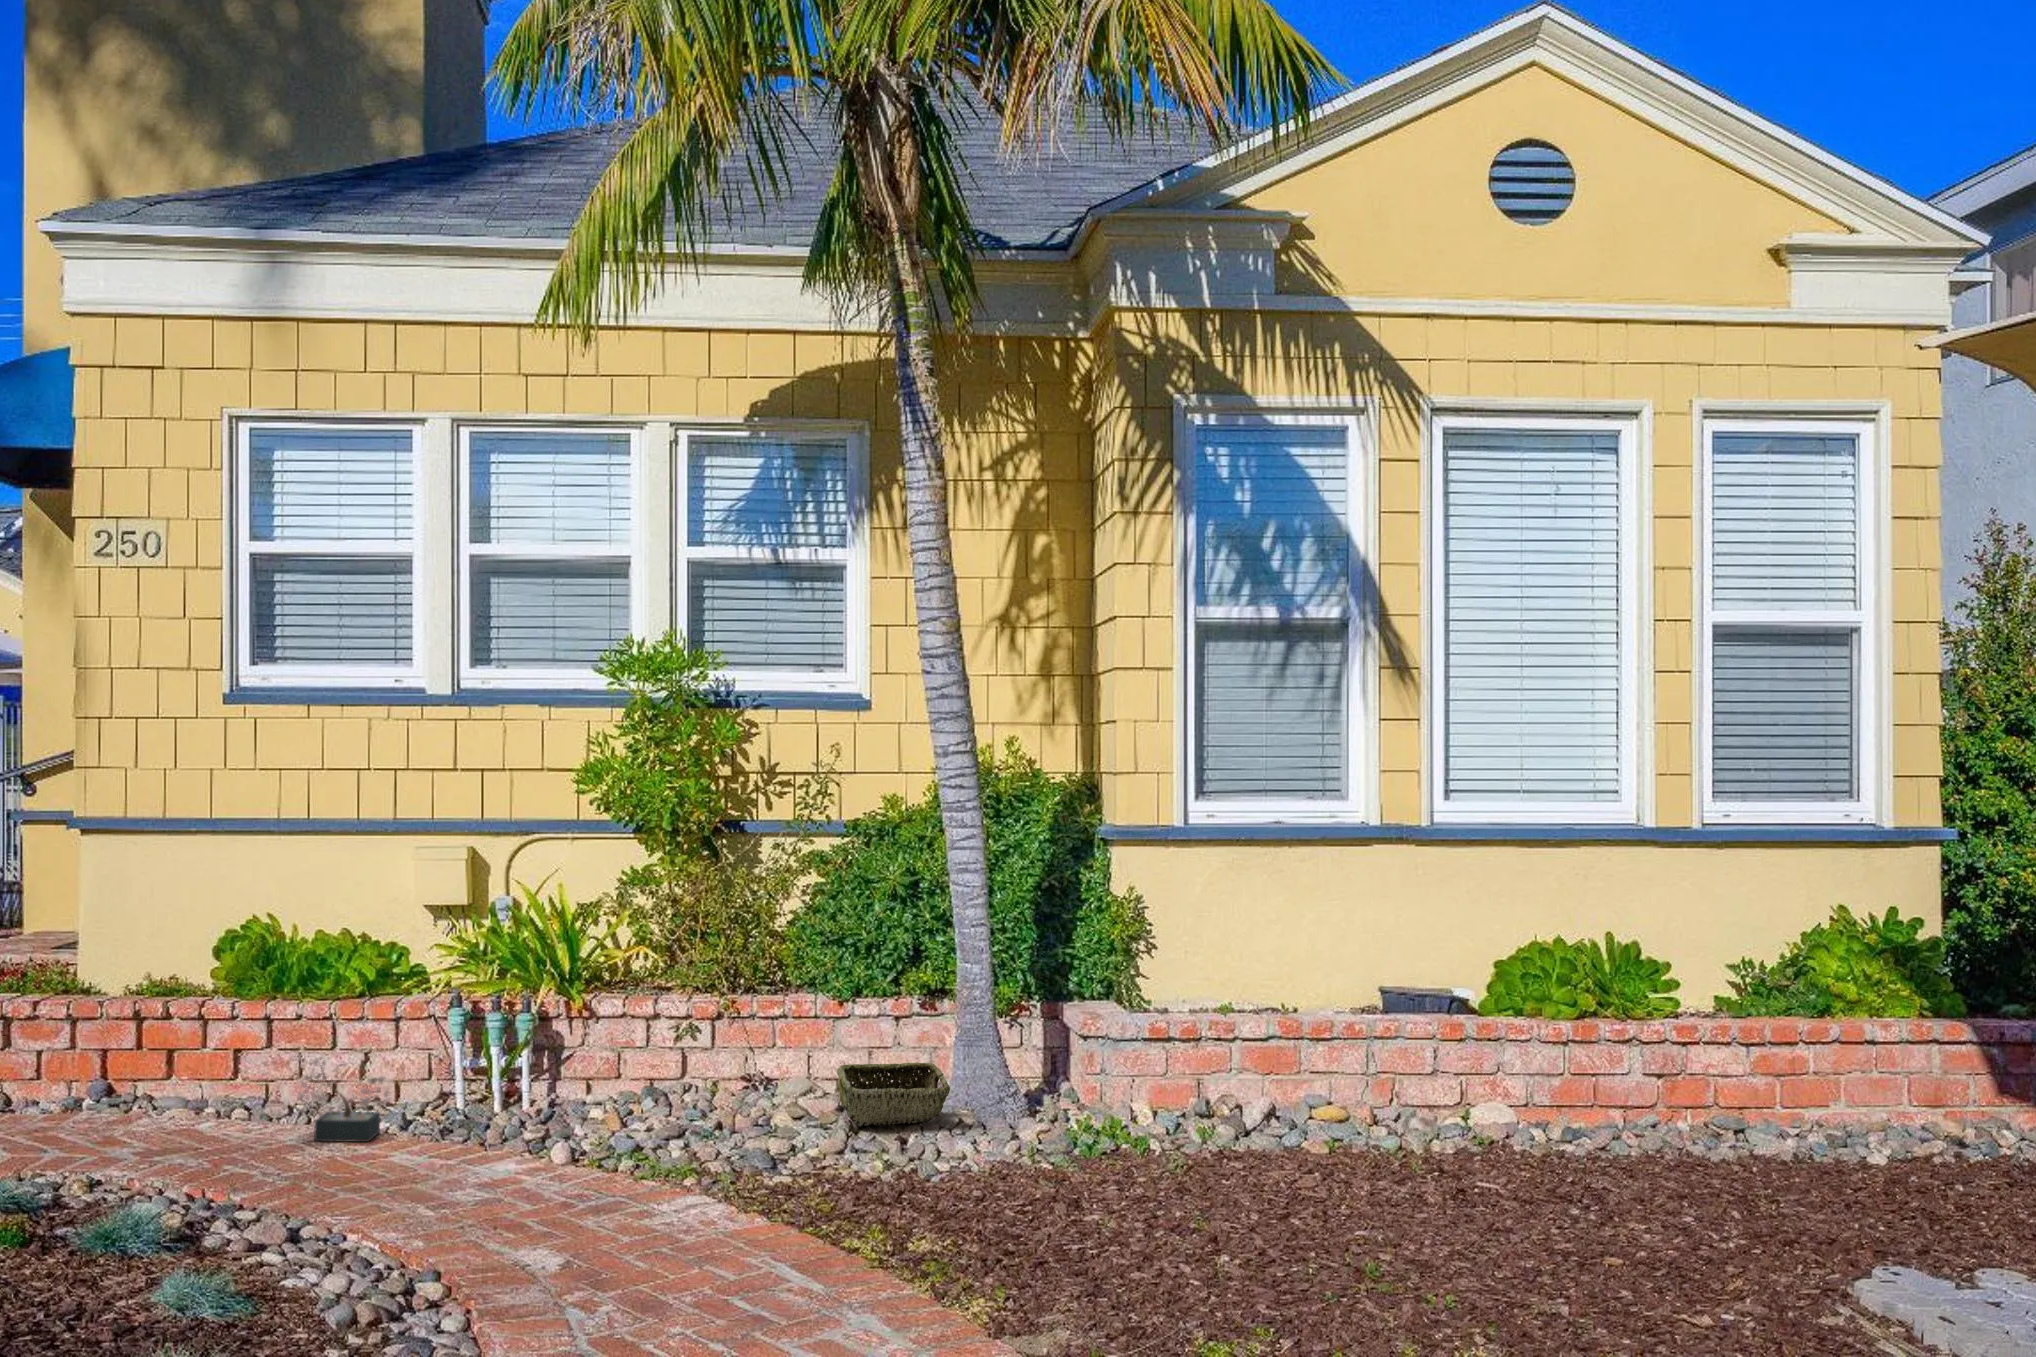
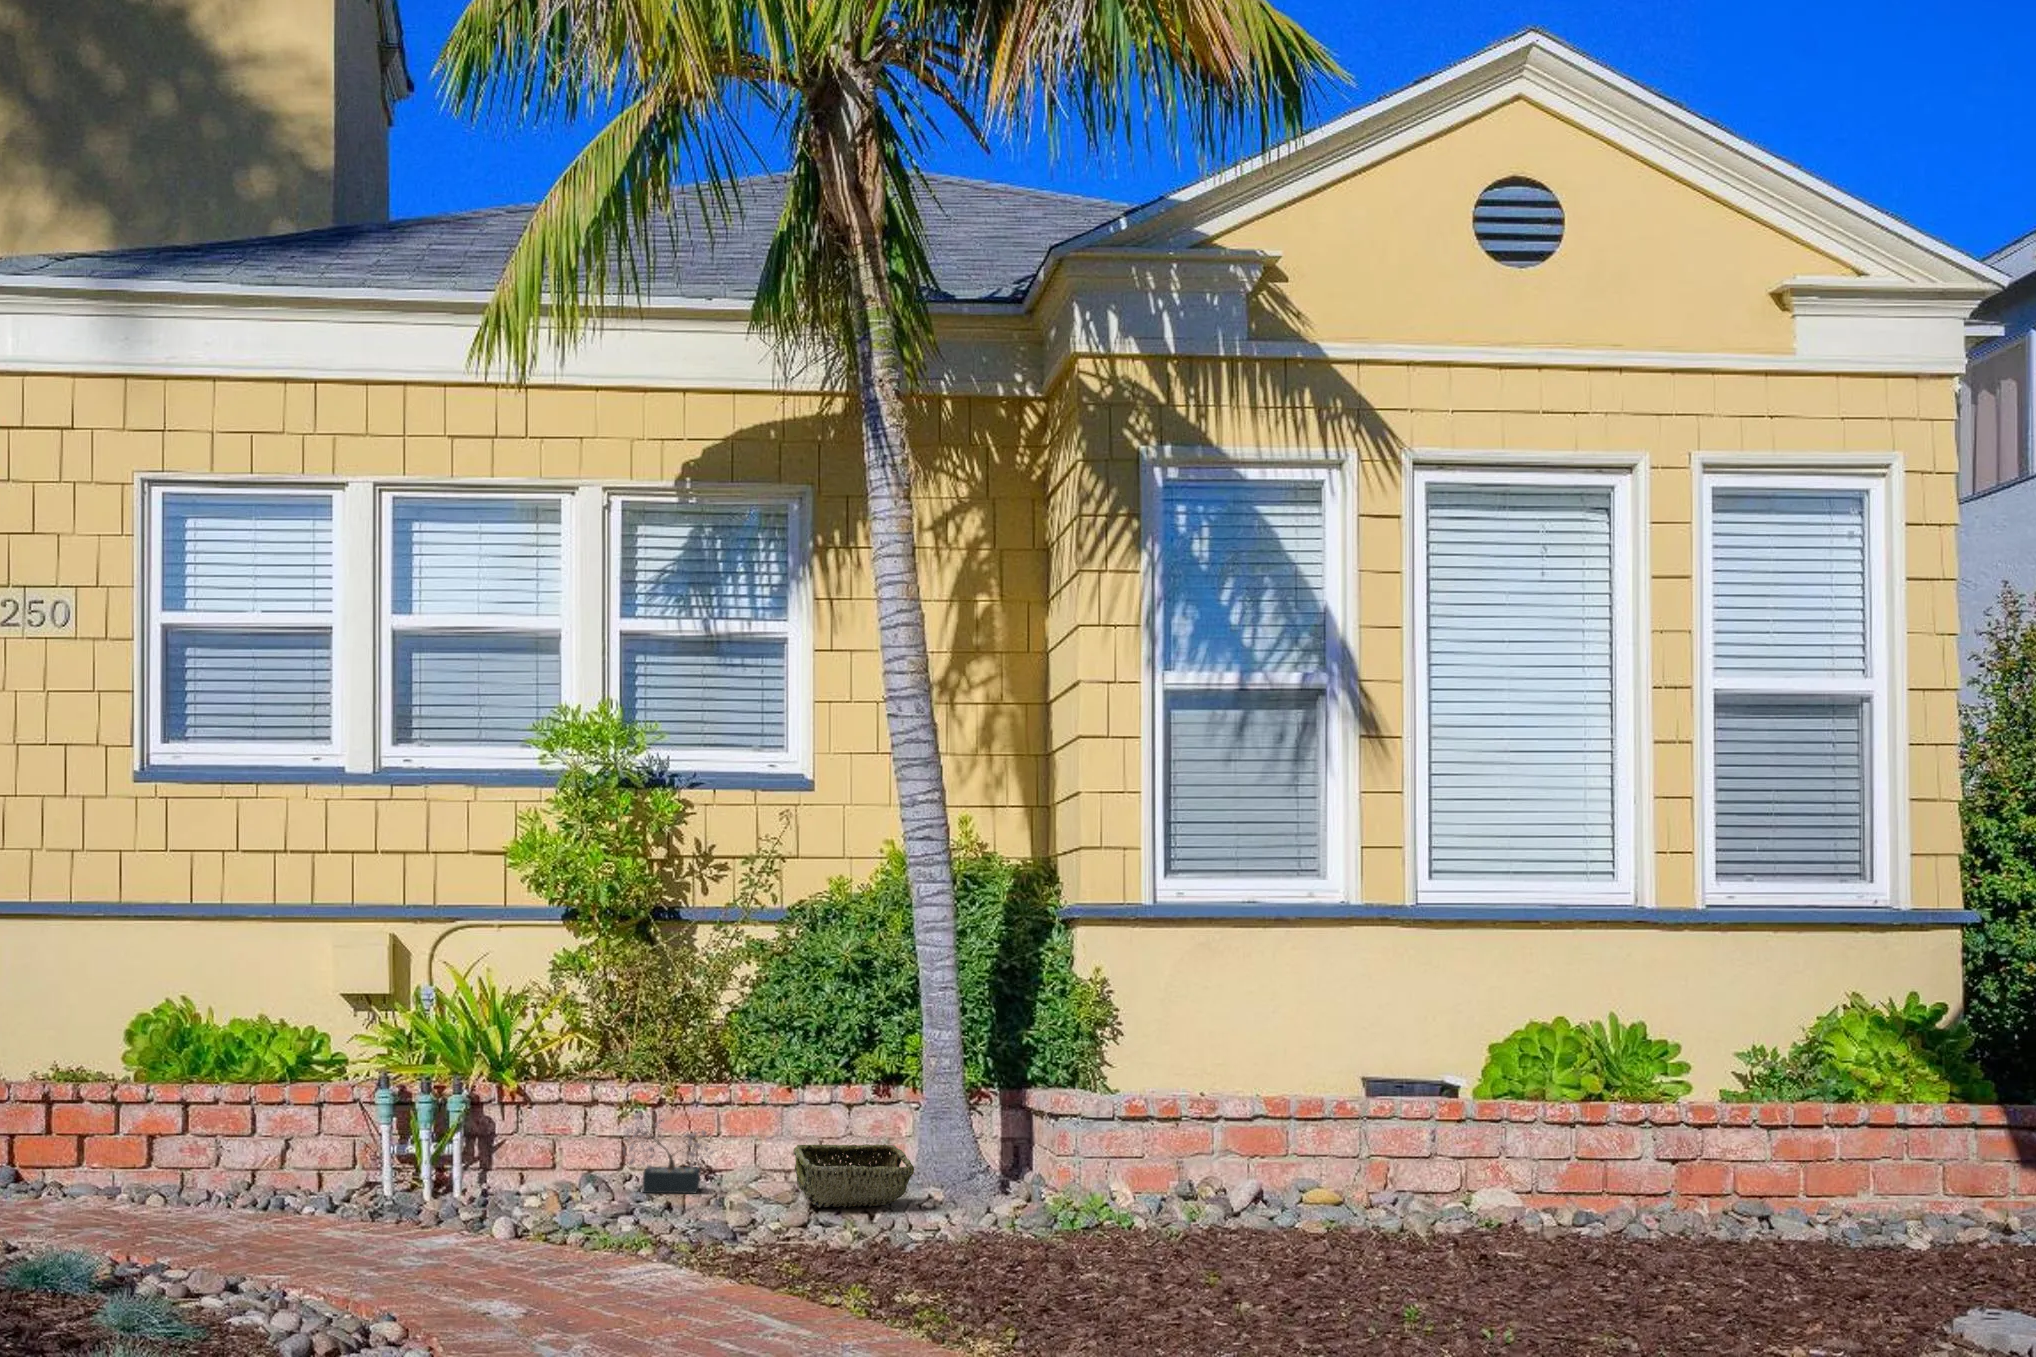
decorative plant: present [299,1057,391,1142] -> present [623,1112,714,1194]

